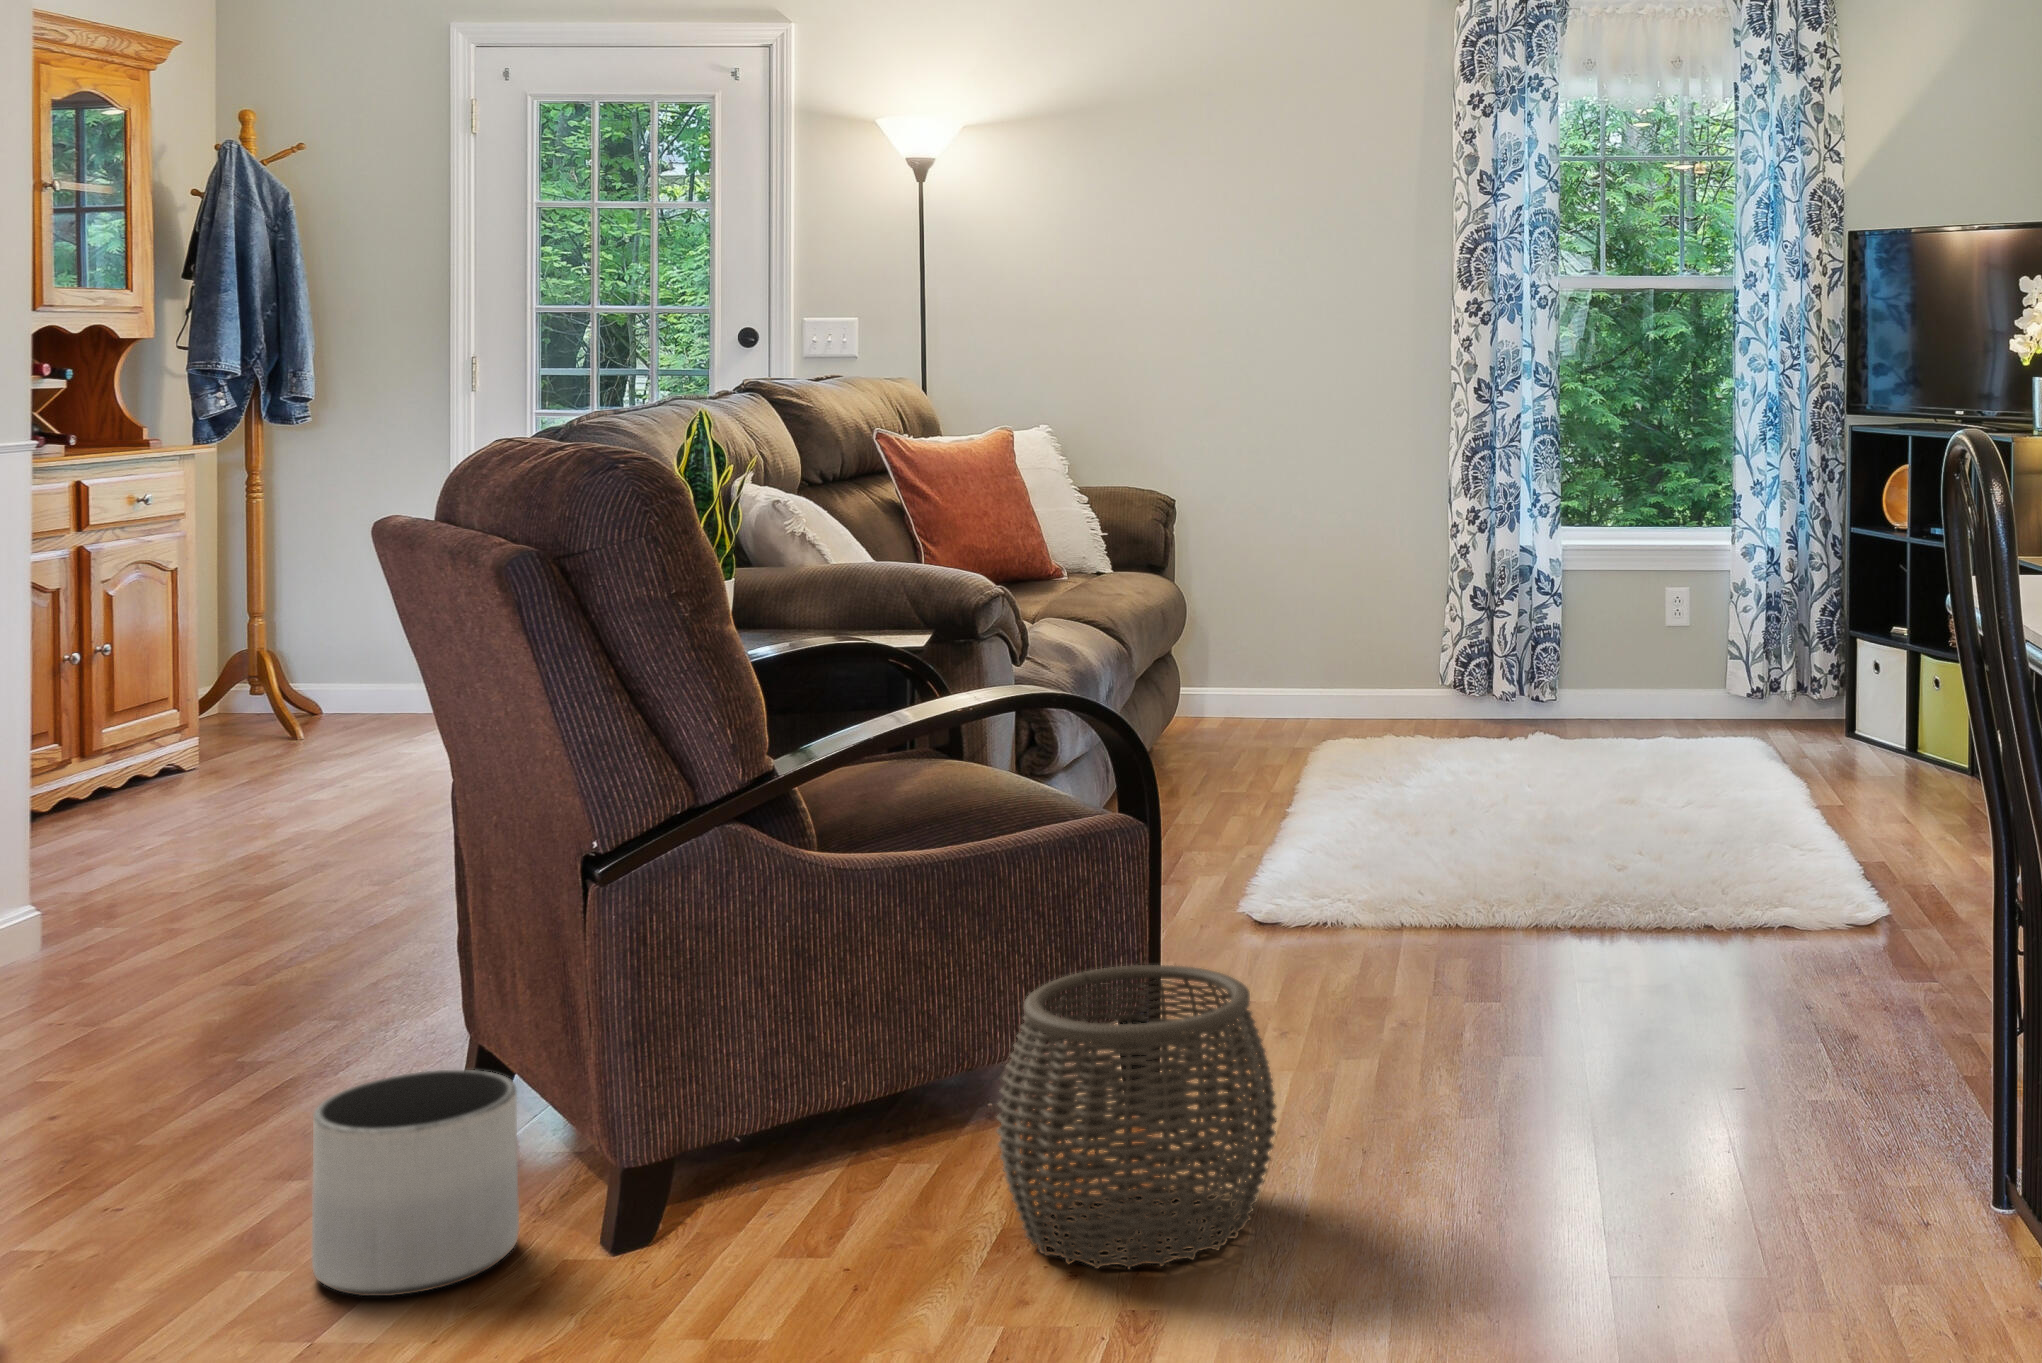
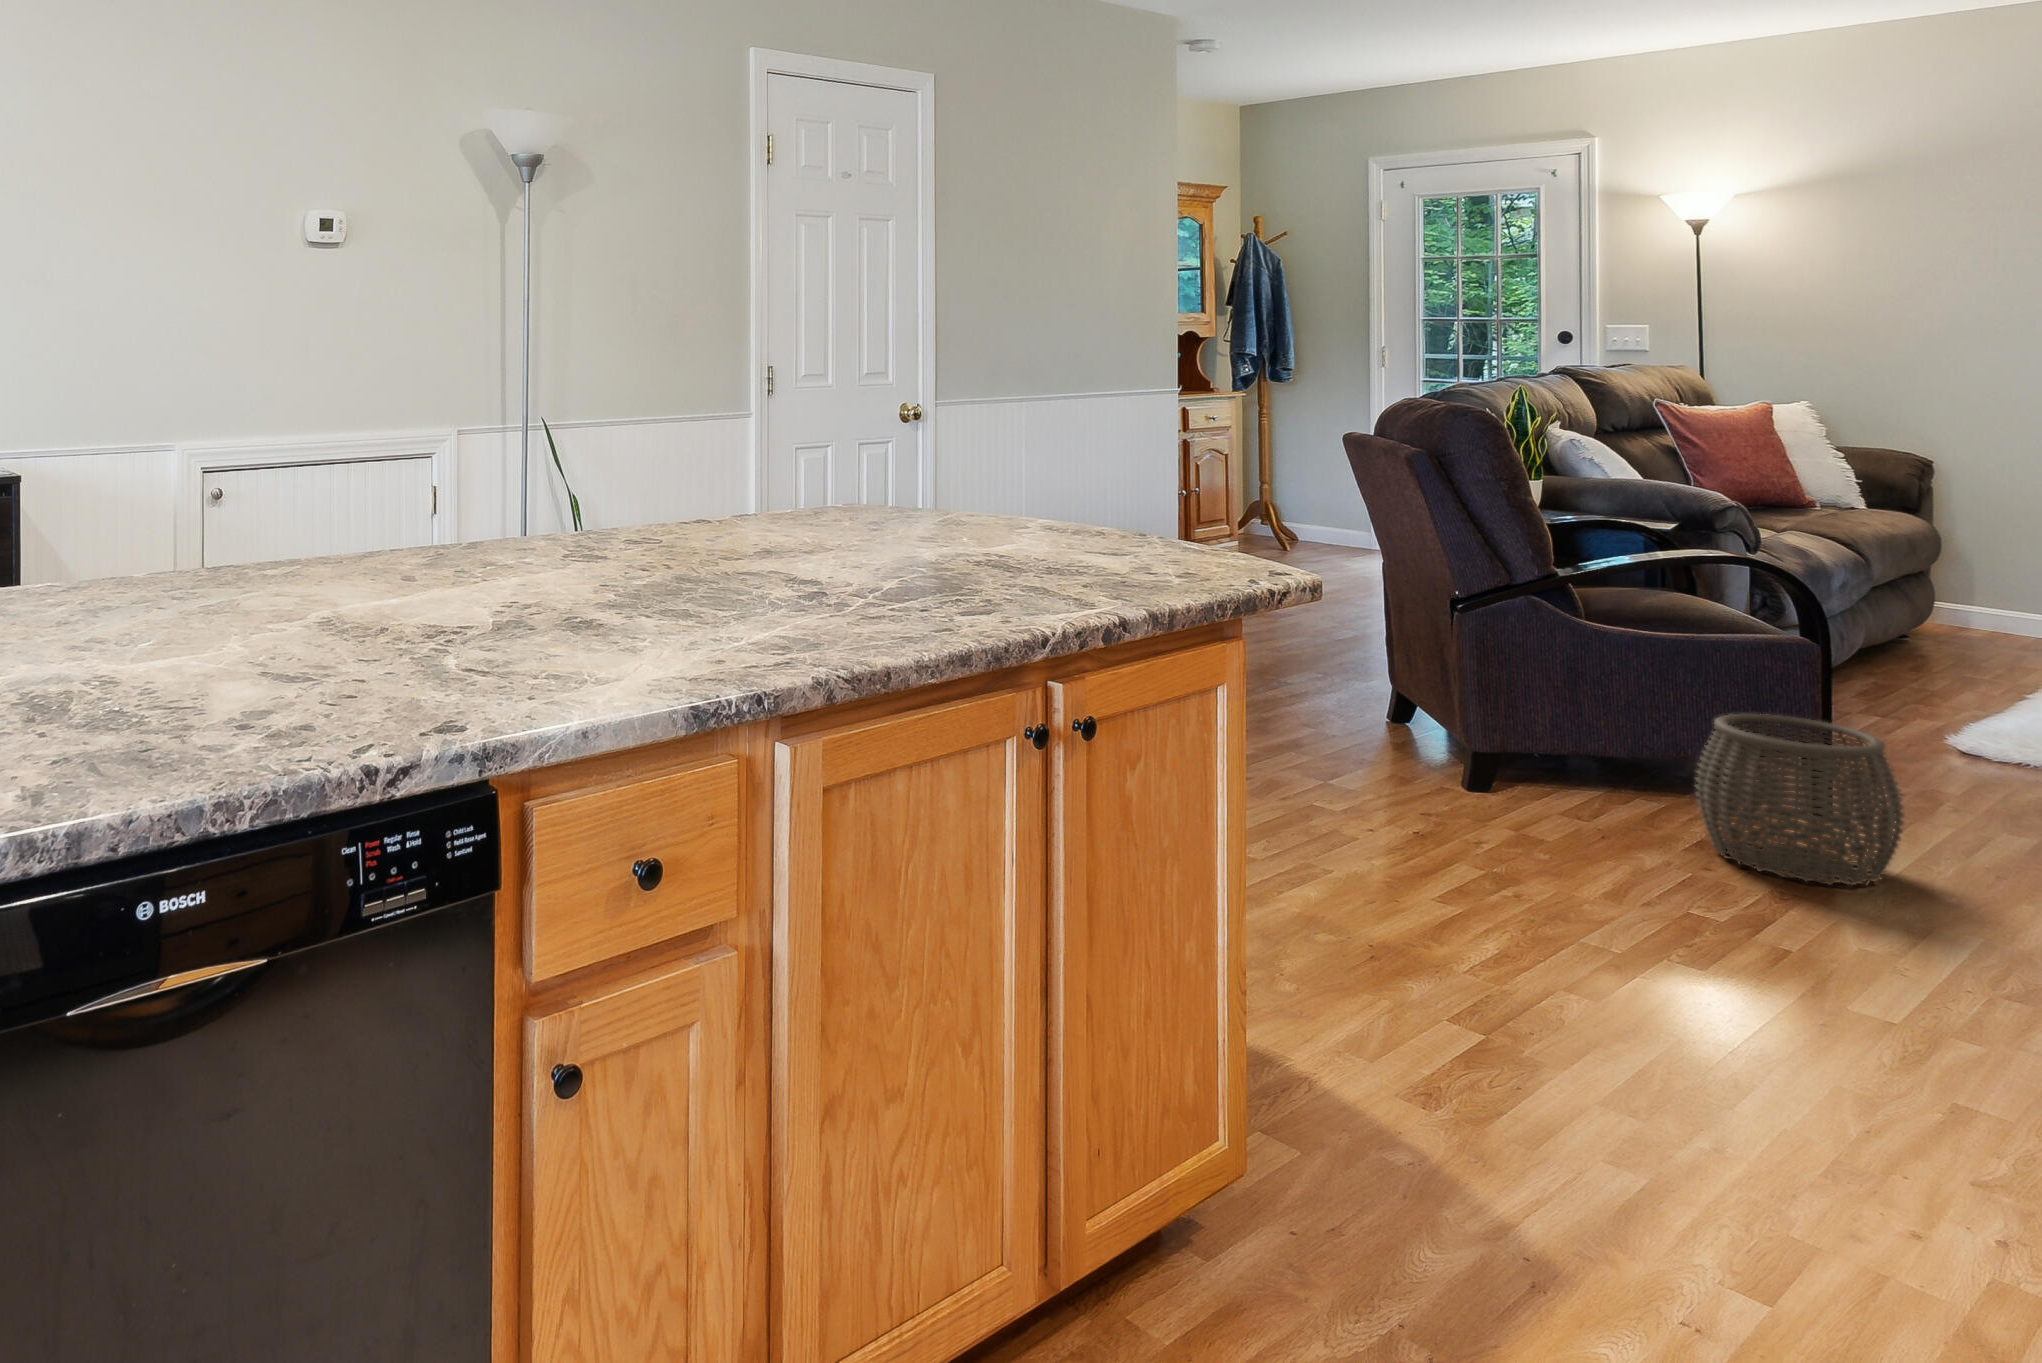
planter: present [312,1070,519,1296] -> none [1316,687,1414,783]

